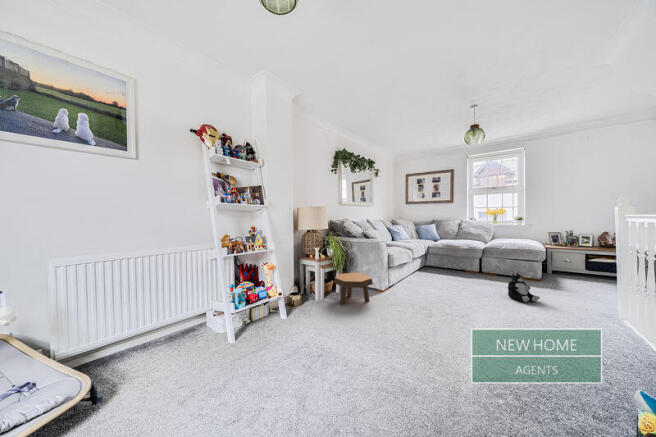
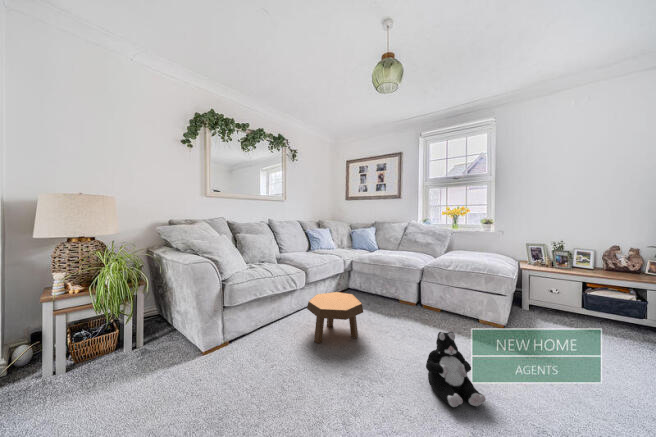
footstool: present [334,273,373,305] -> present [307,292,363,343]

